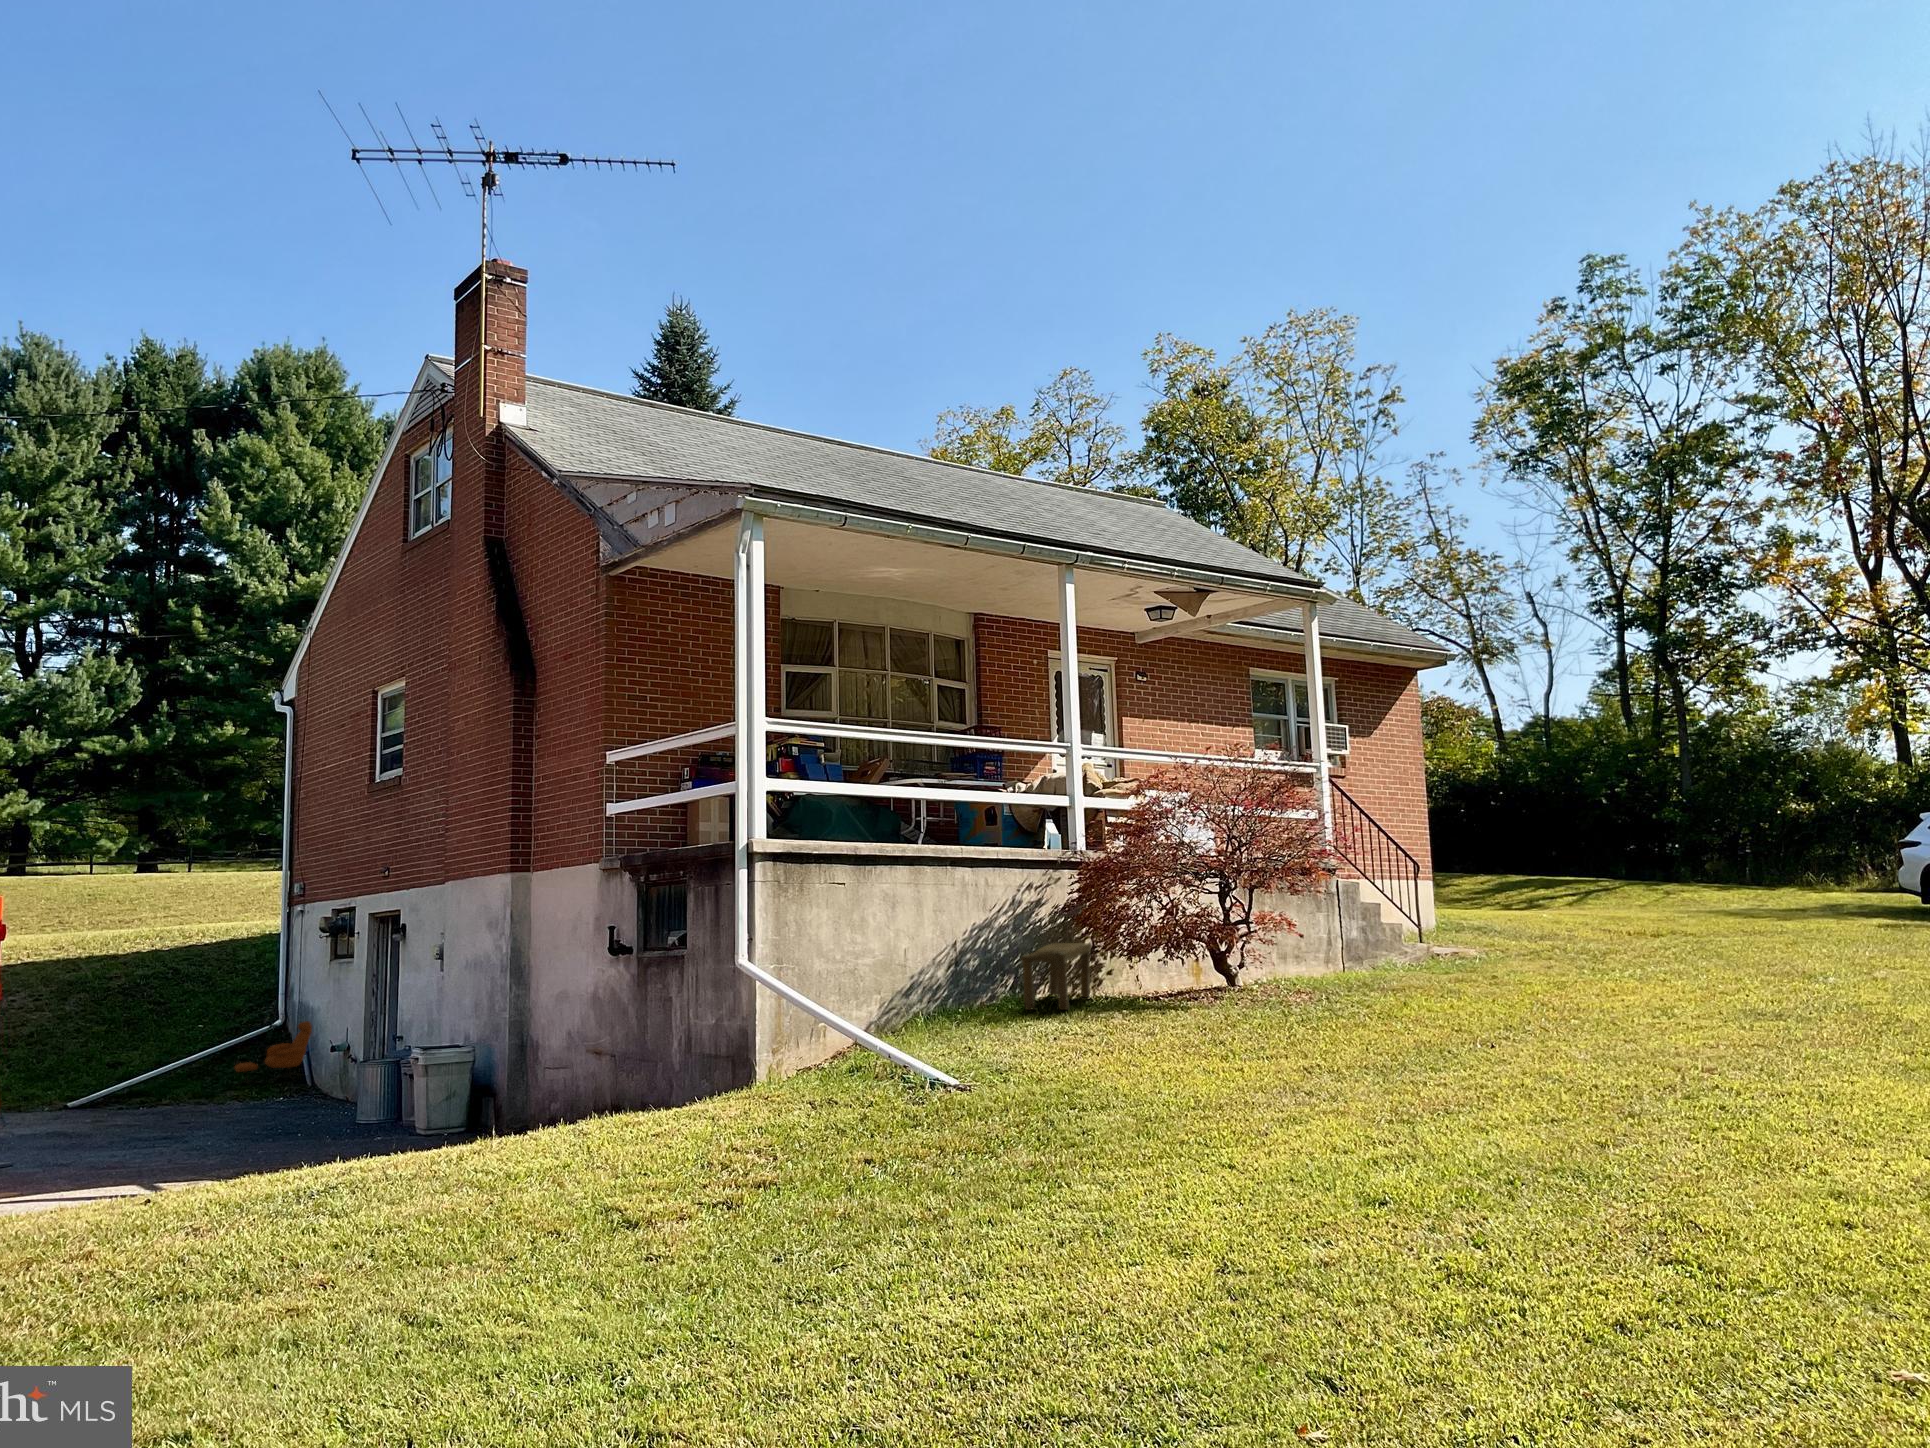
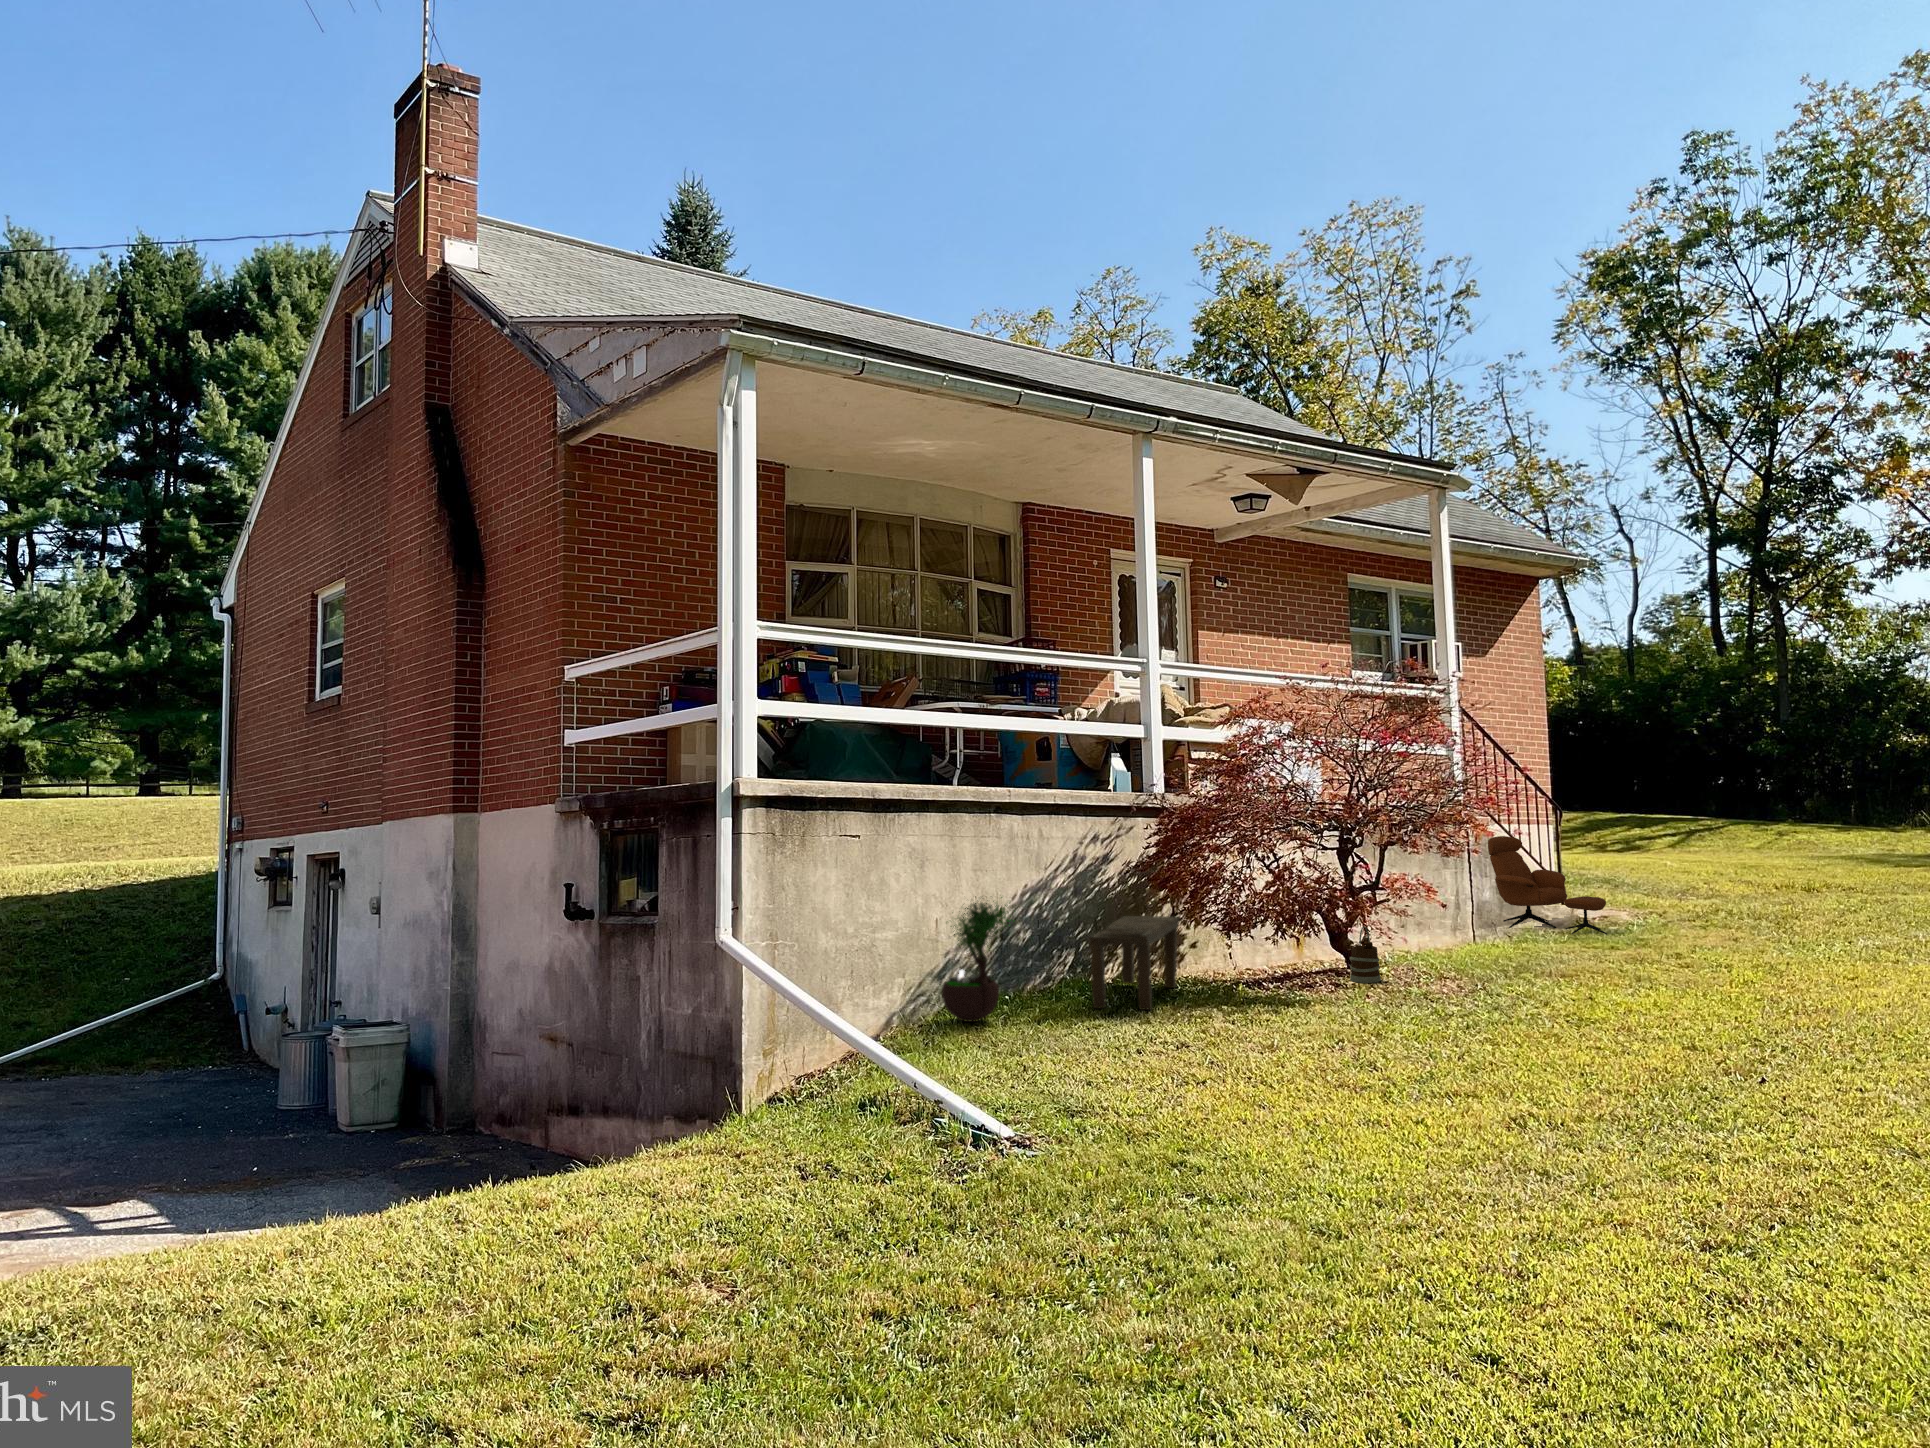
potted tree: none [912,920,966,1019] -> present [942,897,1011,1022]
wooden bucket: none [1222,950,1245,992] -> present [1350,927,1381,983]
lounge chair: present [235,1021,312,1084] -> present [1488,836,1607,935]

